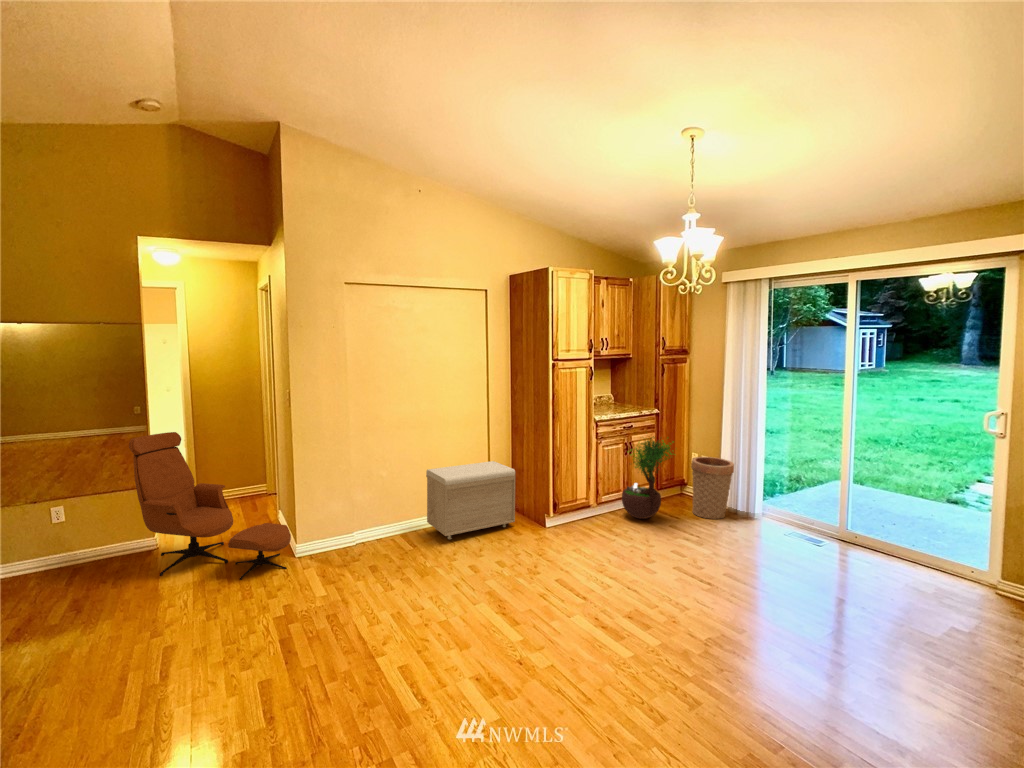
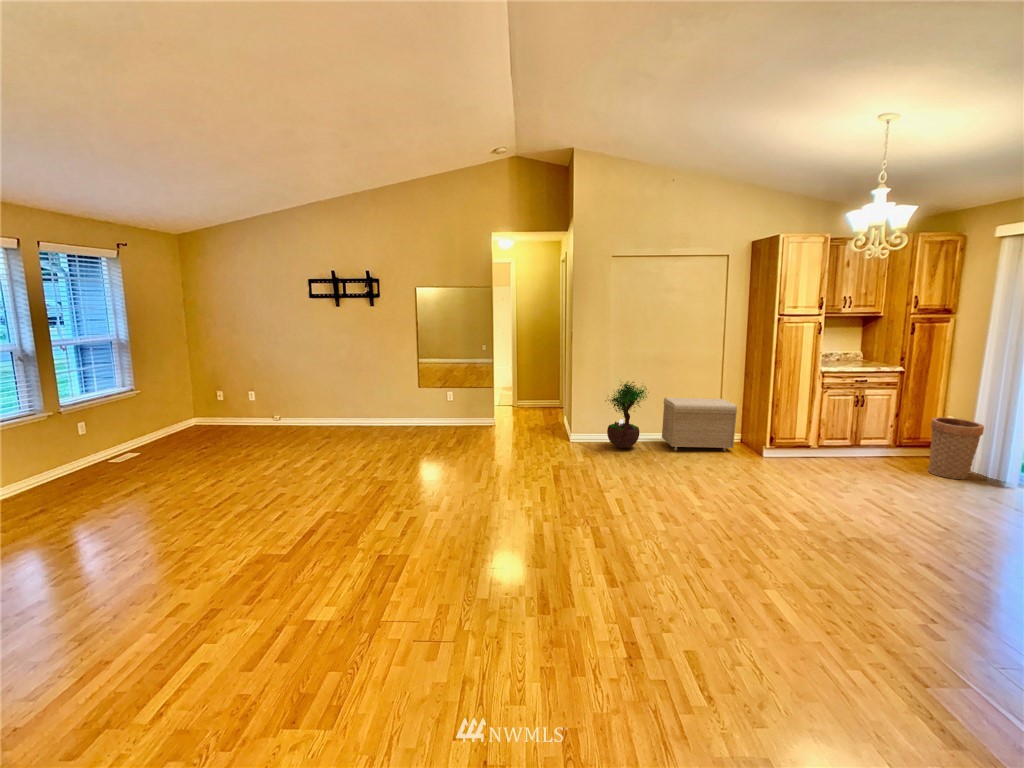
lounge chair: present [129,432,291,580] -> none [485,356,567,447]
potted tree: present [622,437,674,519] -> present [607,381,649,448]

